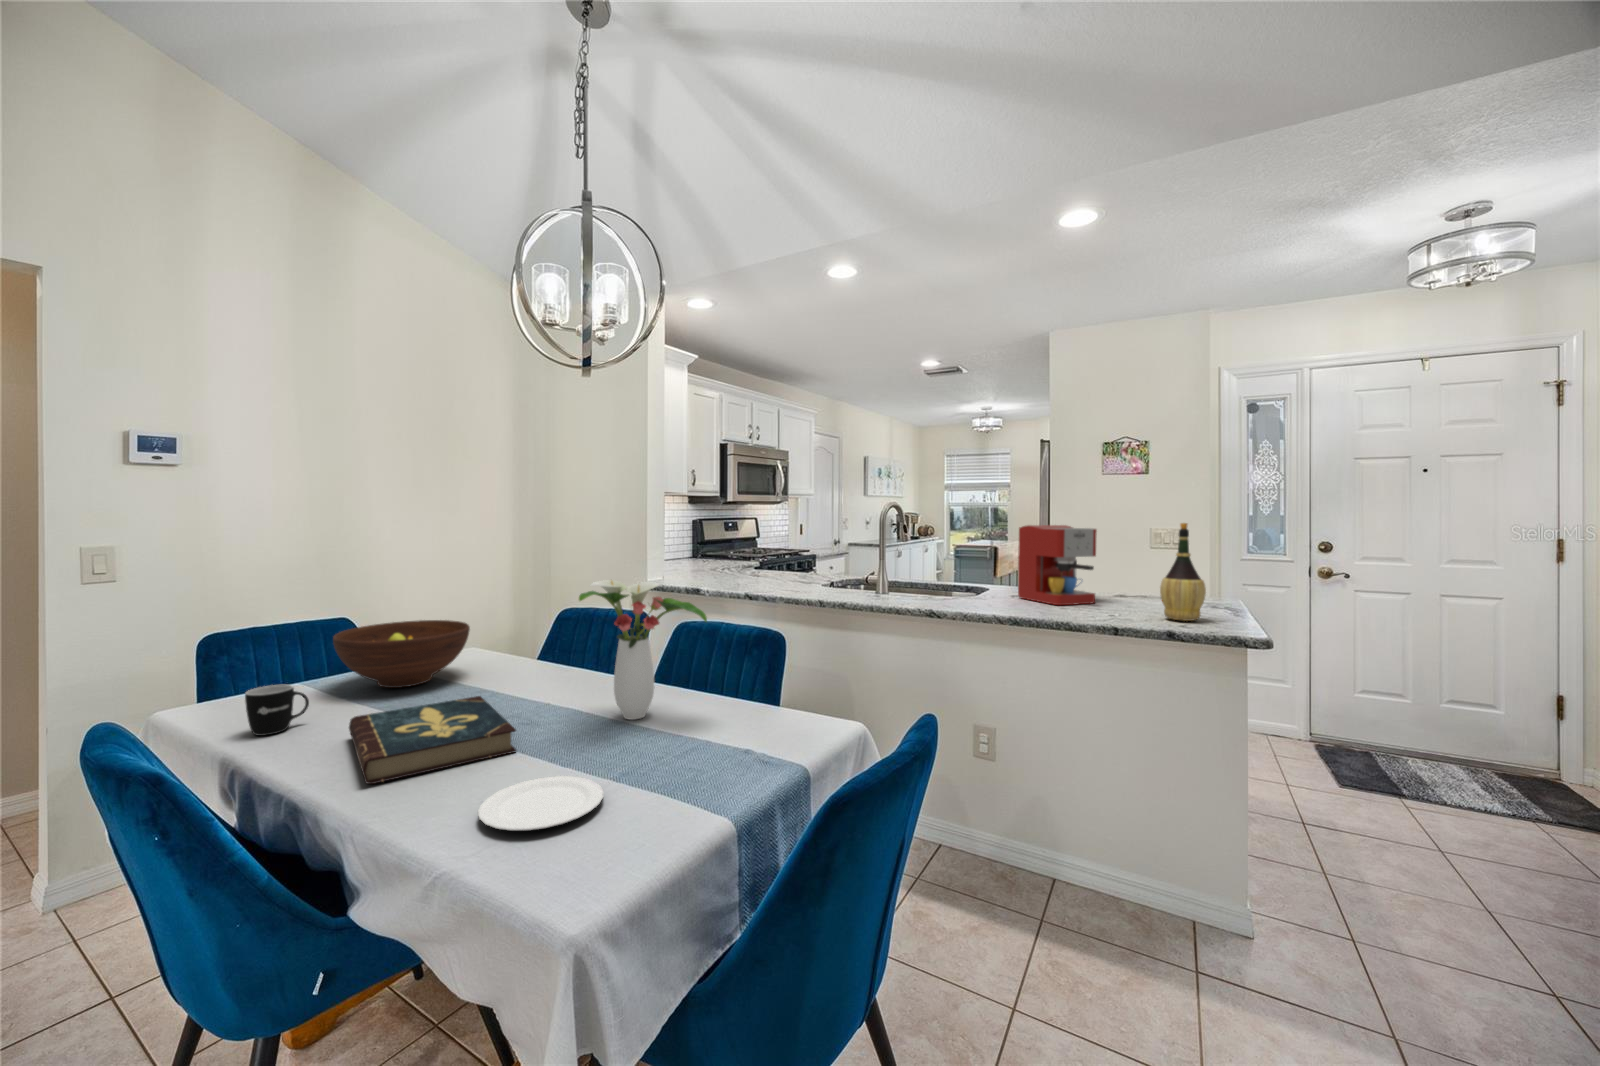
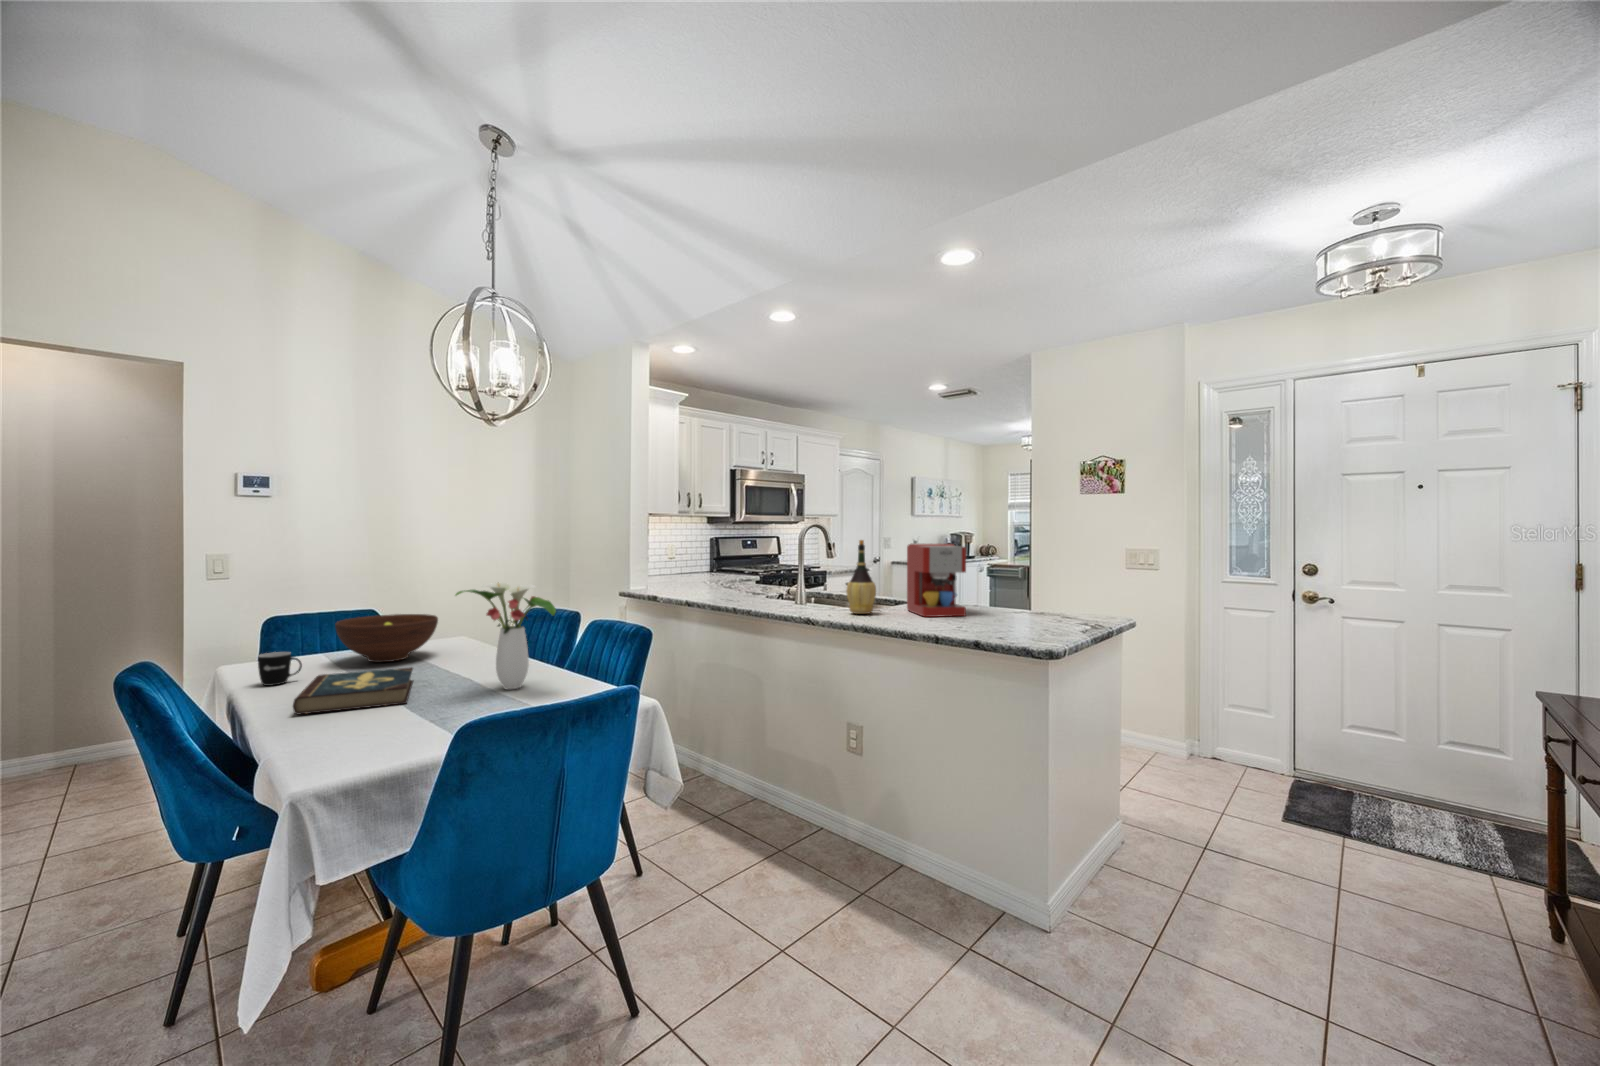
wine bottle: present [1160,523,1206,621] -> present [846,540,876,614]
plate: present [478,776,603,831] -> none [333,717,427,743]

